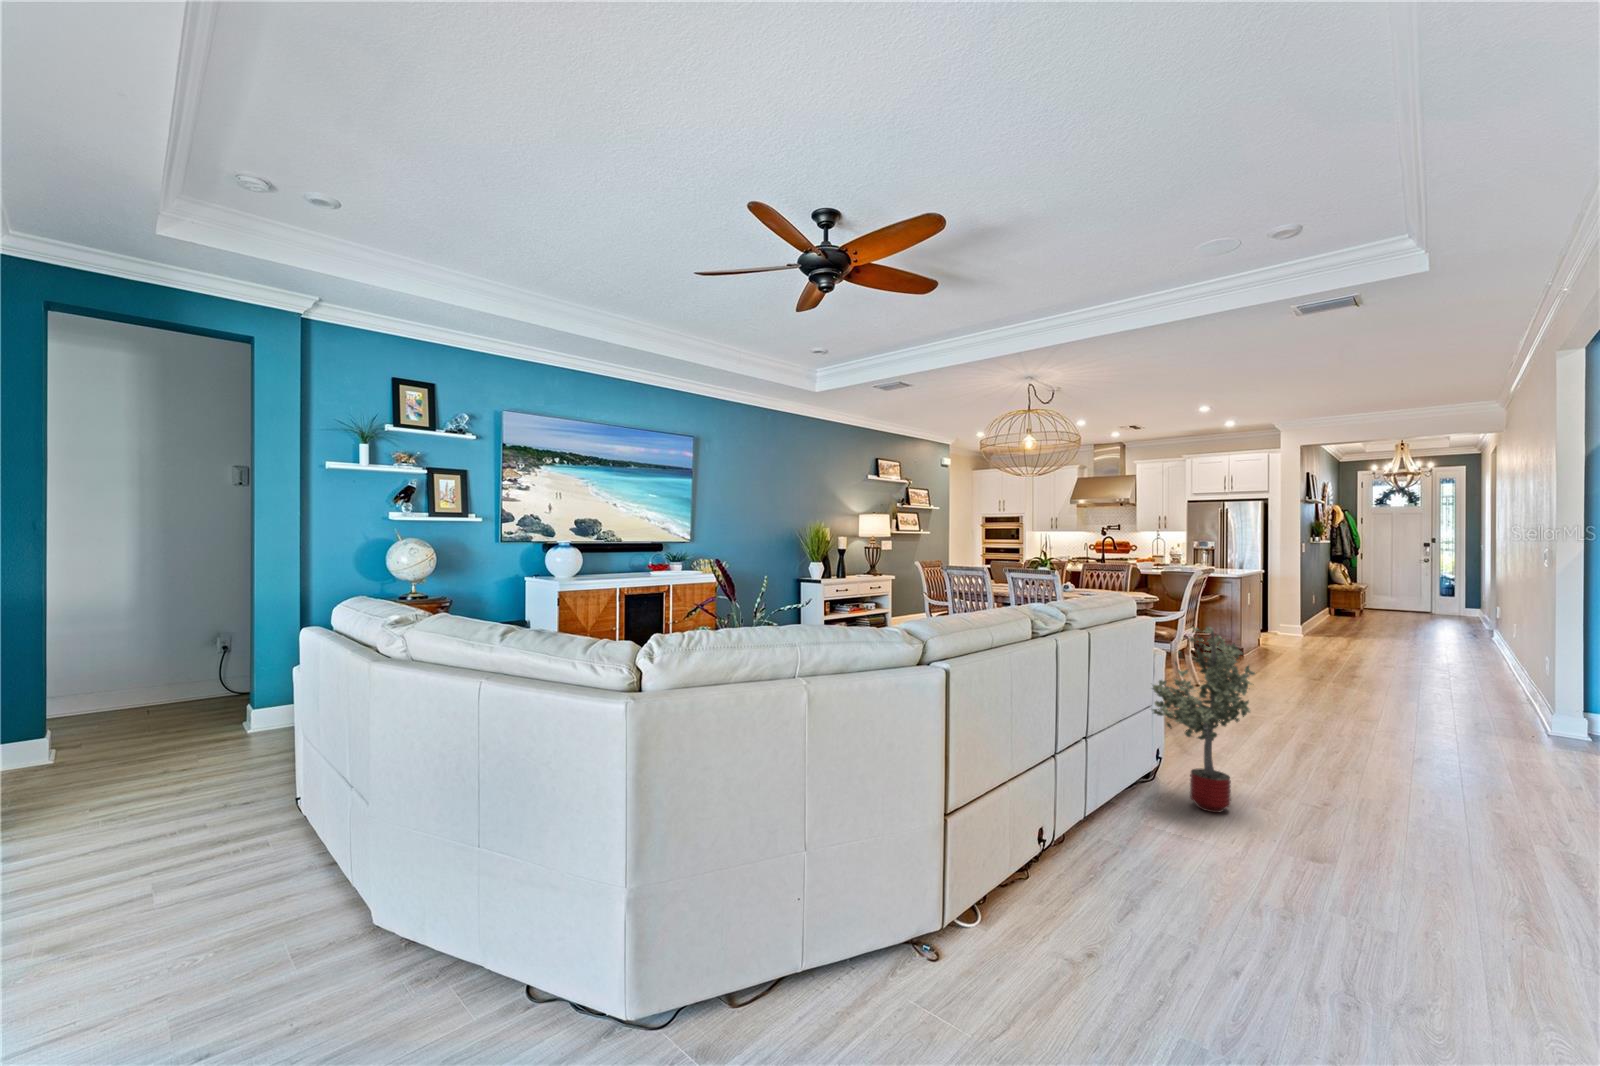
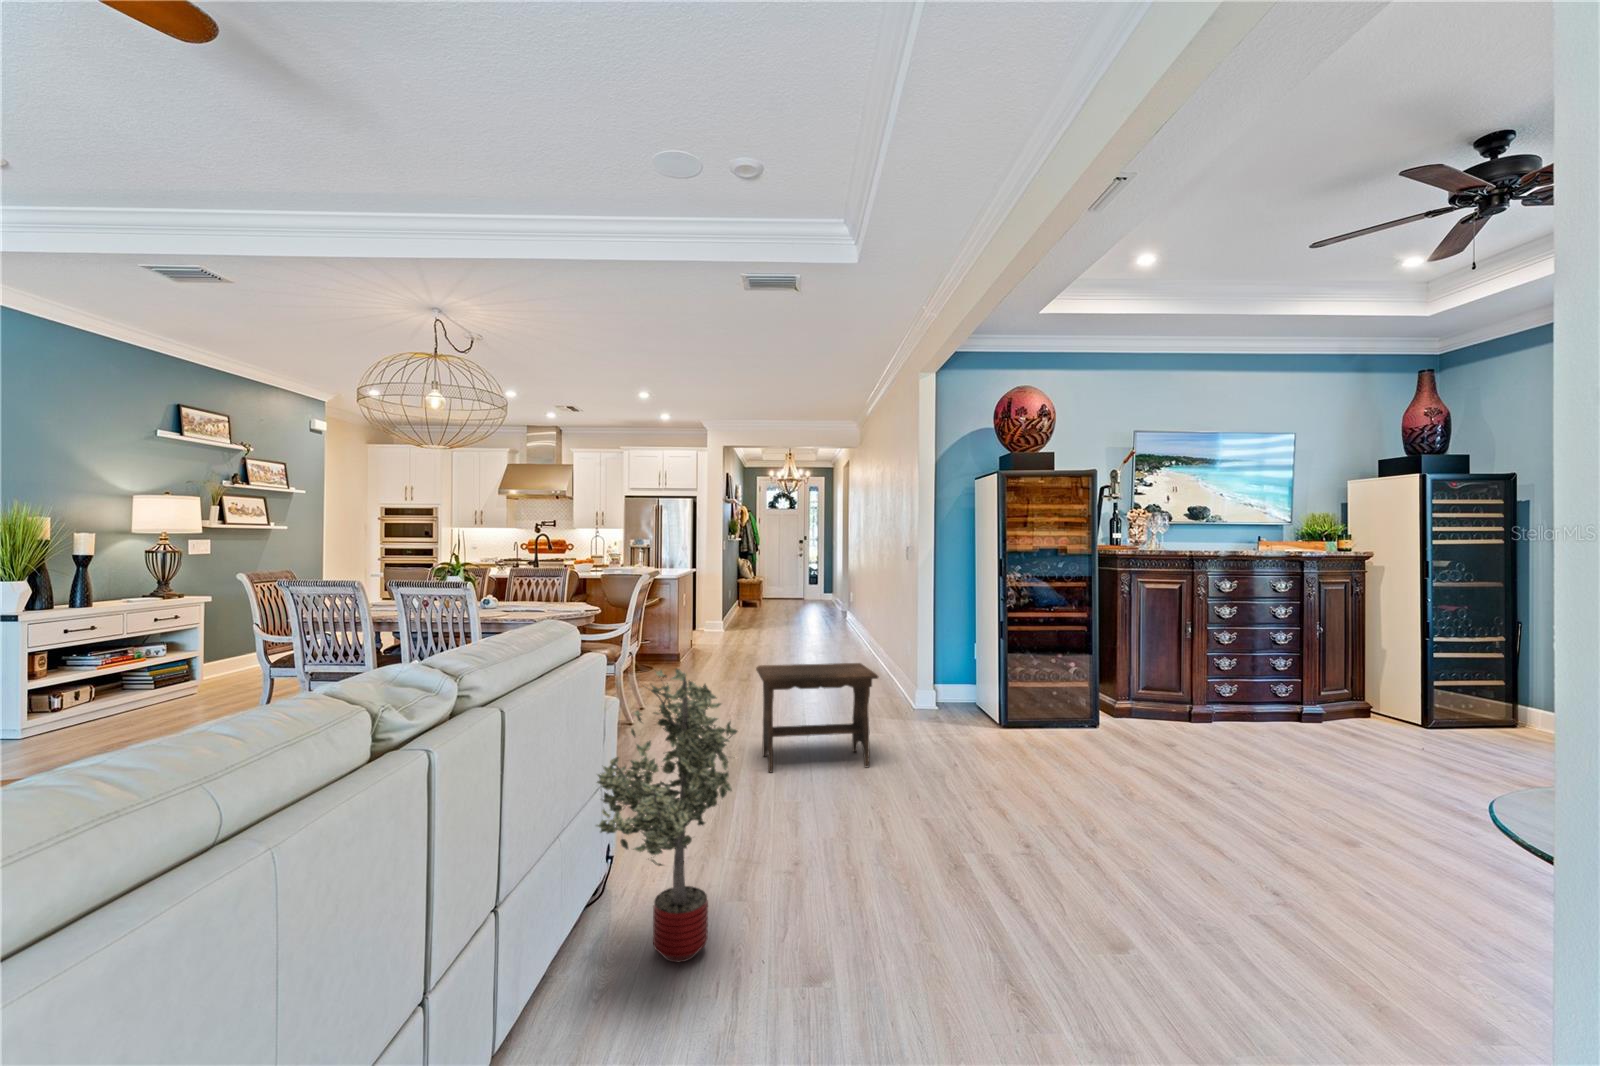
footstool: none [1307,654,1452,763] -> present [756,663,878,772]

